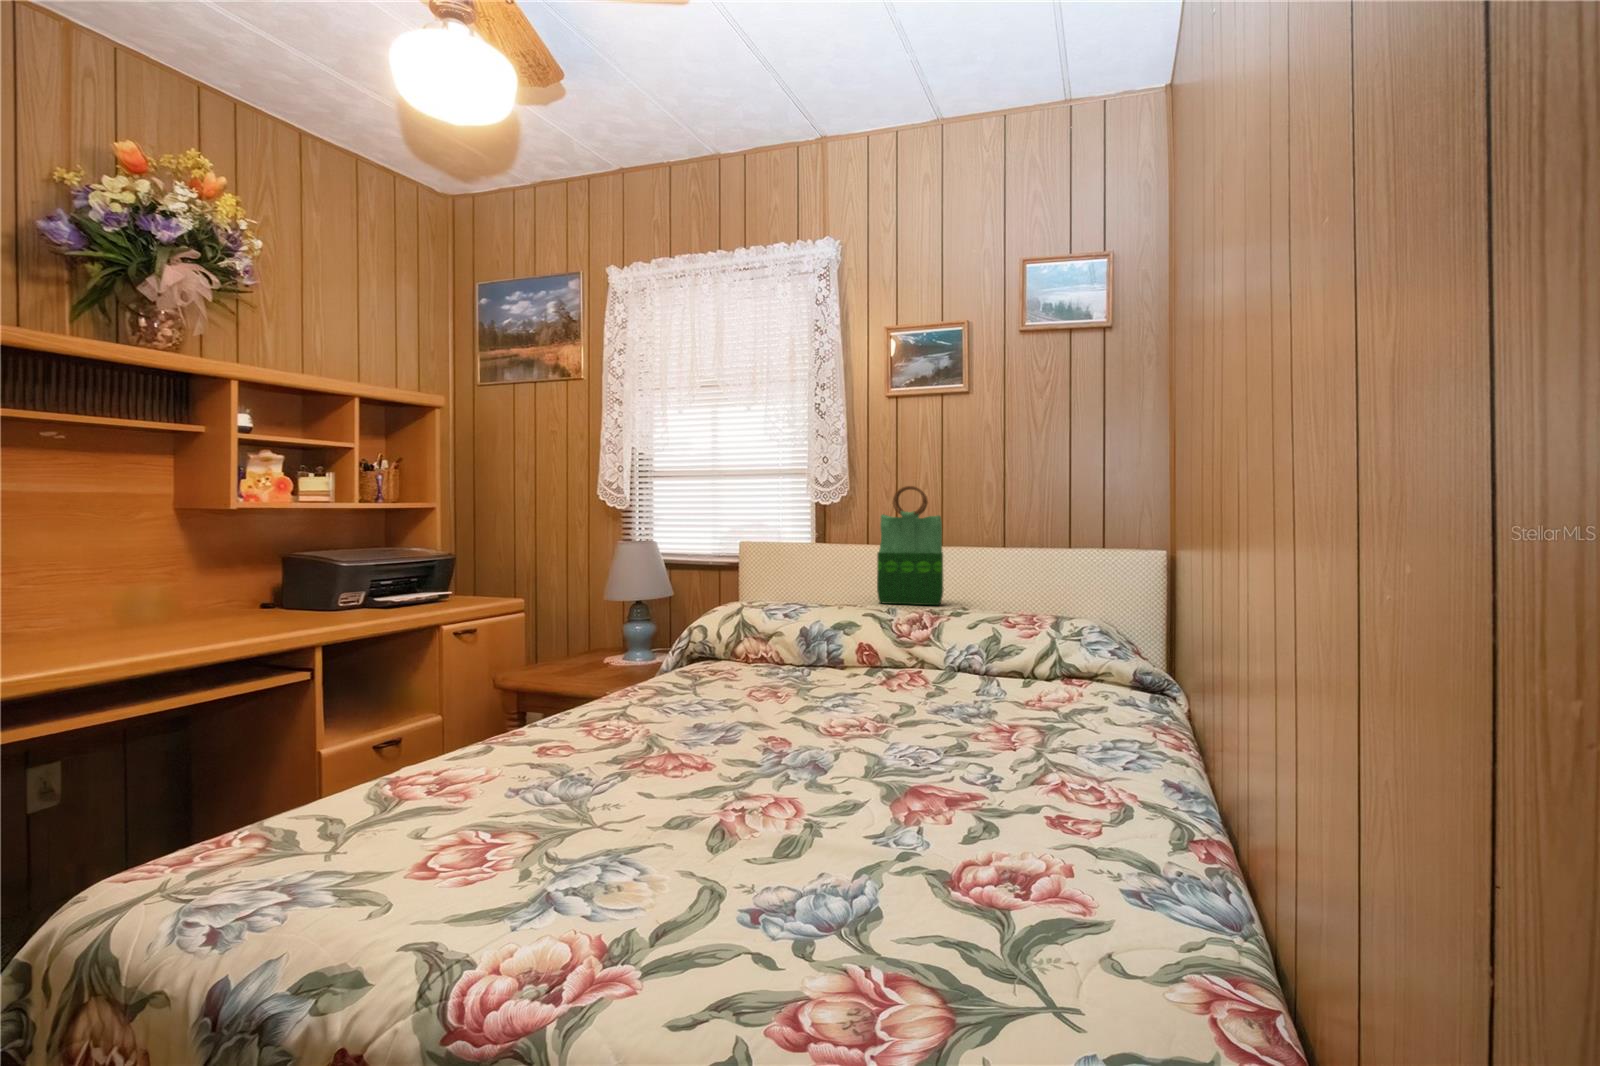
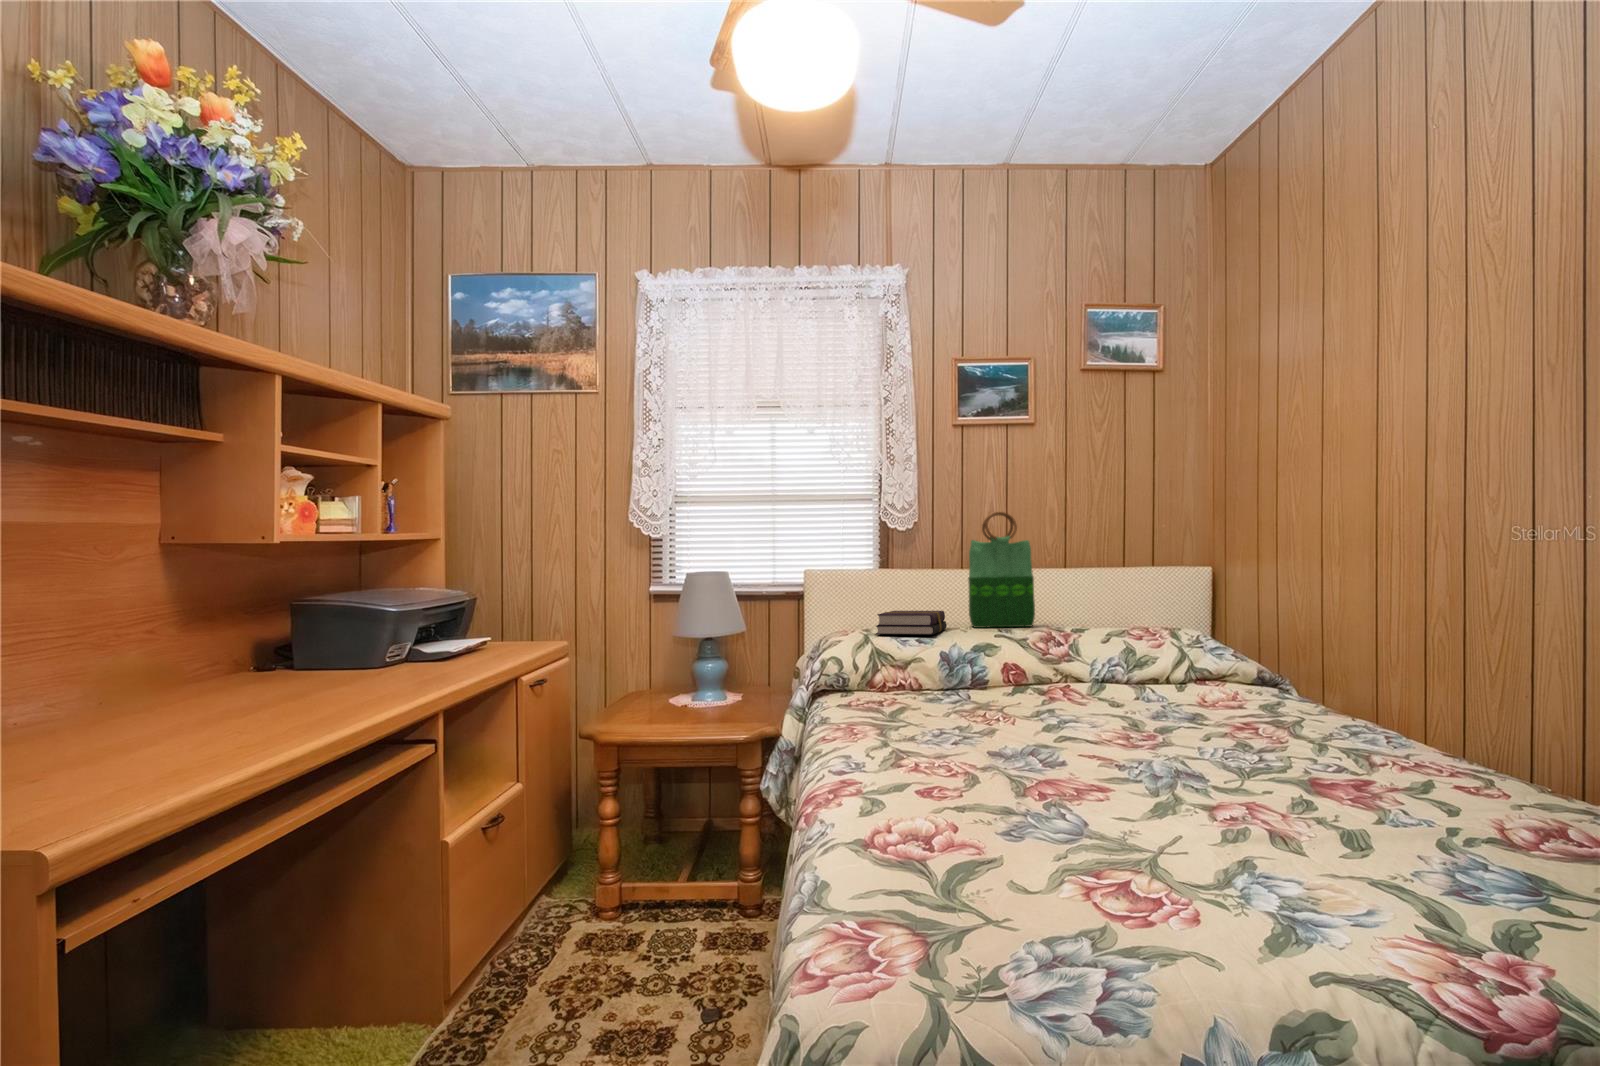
book: none [761,582,849,609] -> present [876,611,947,635]

